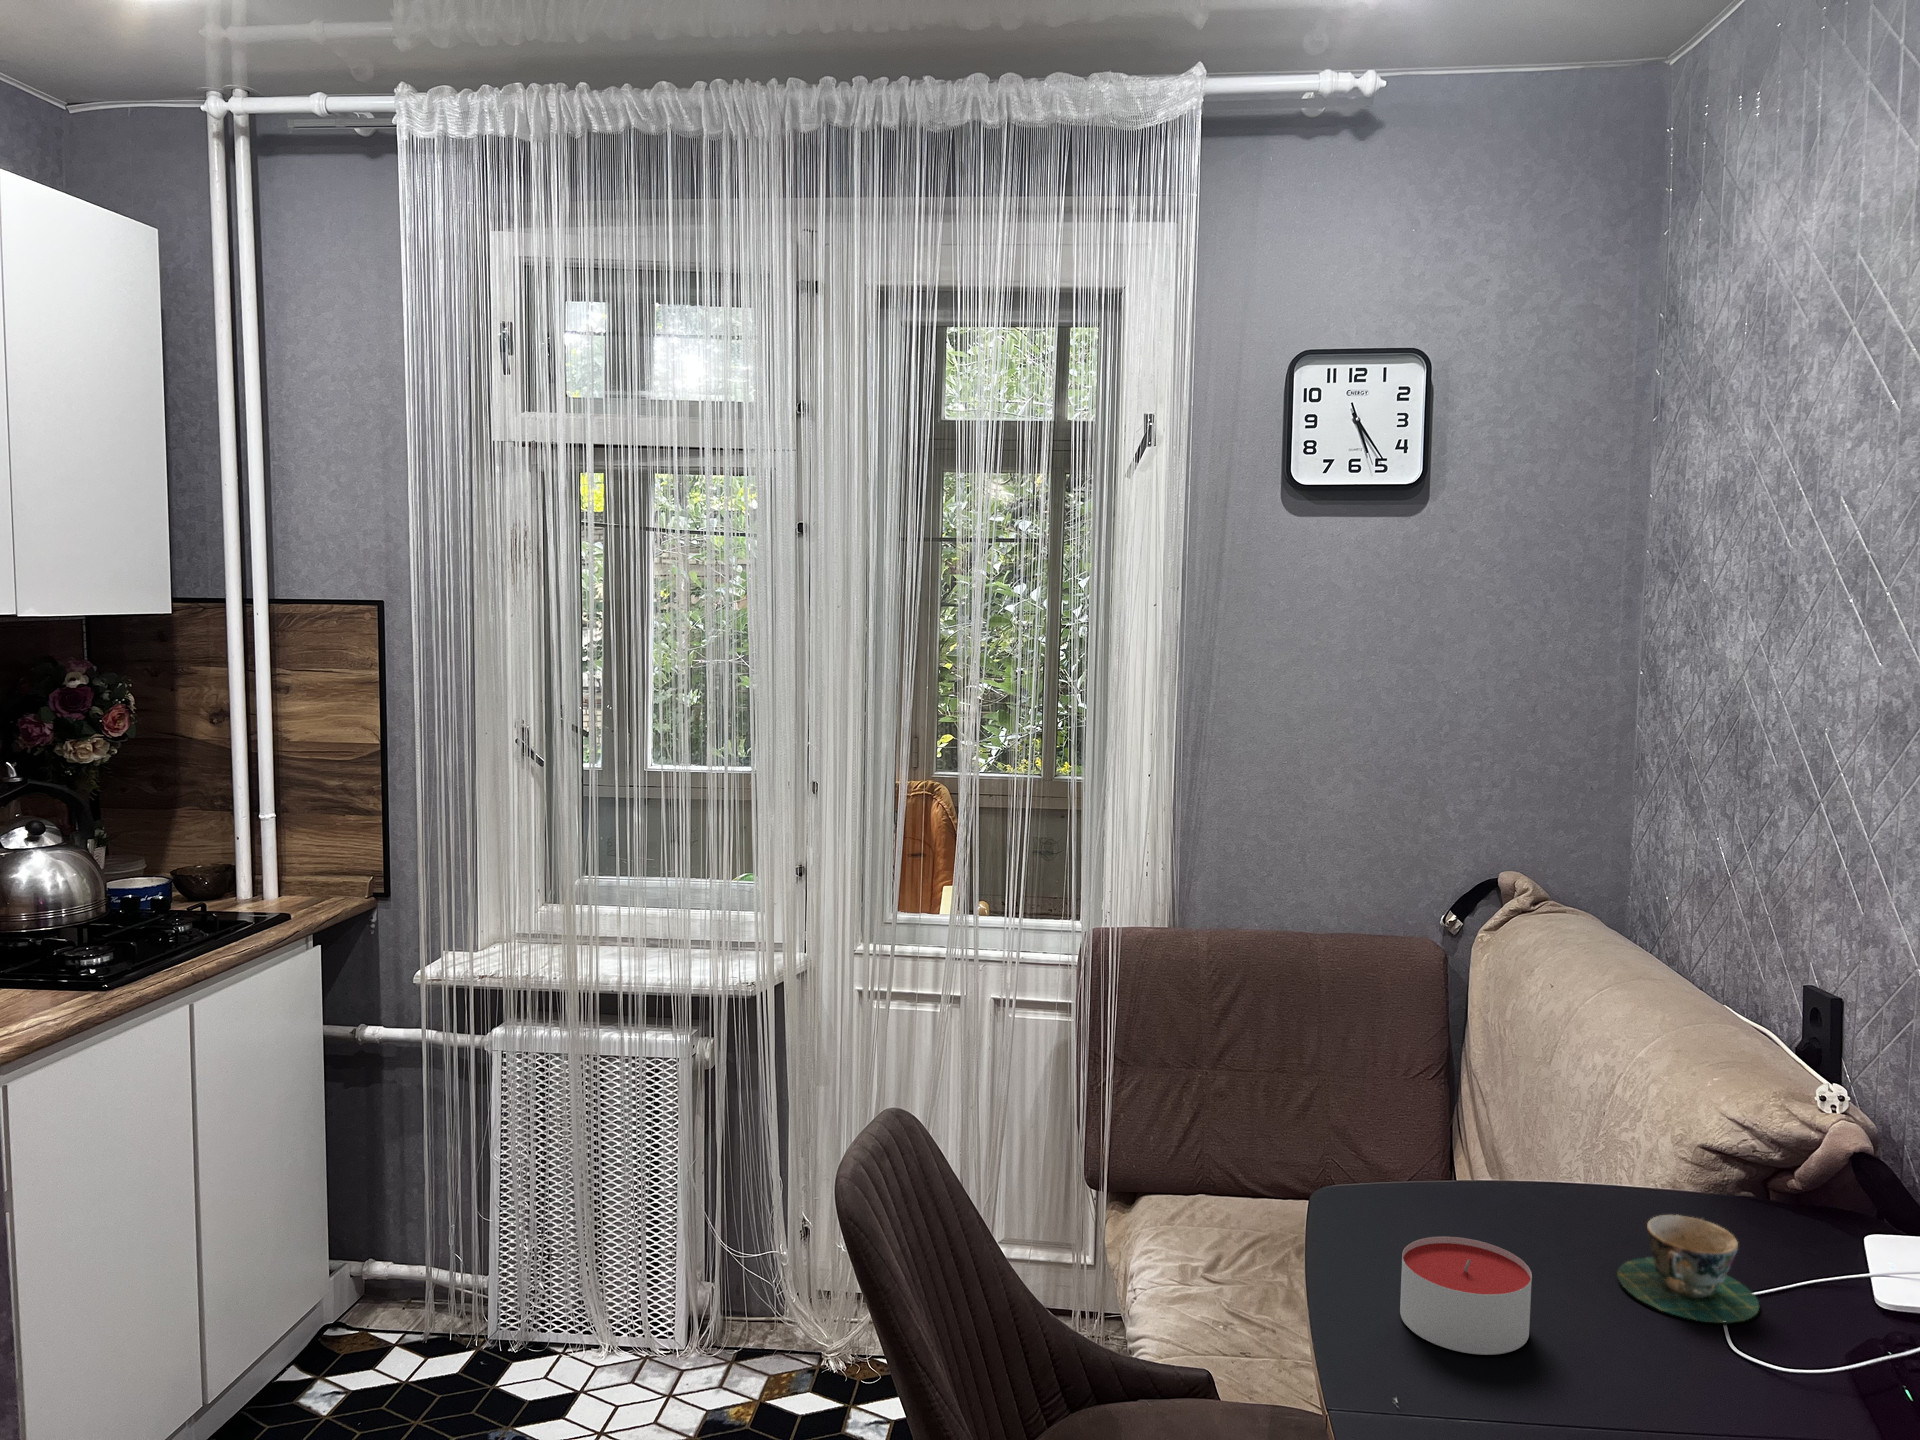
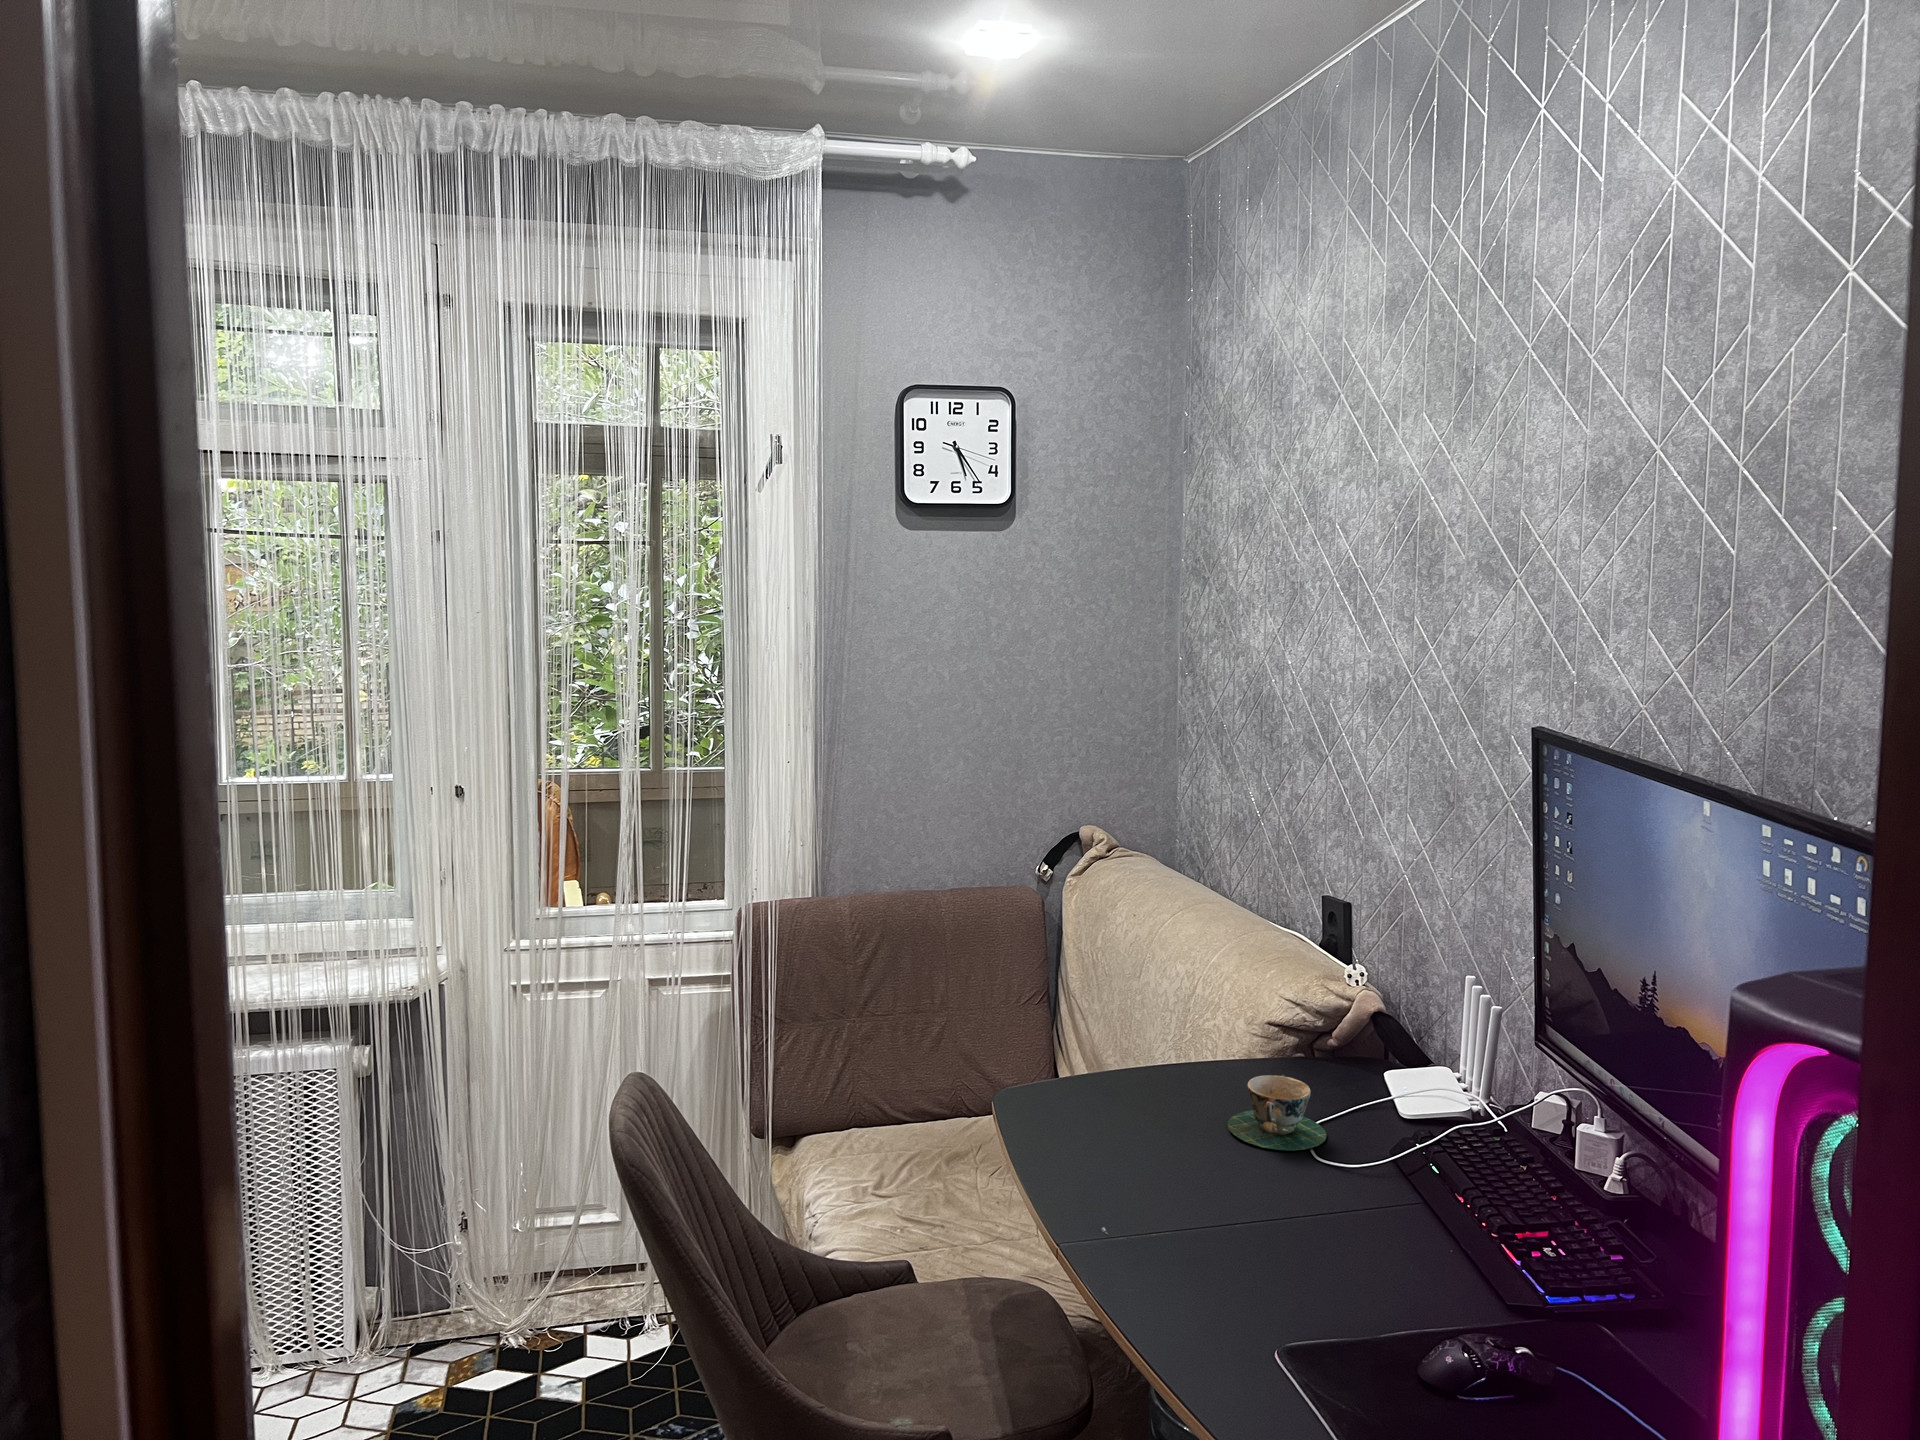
candle: present [1400,1237,1532,1355] -> none [1082,1114,1180,1200]

